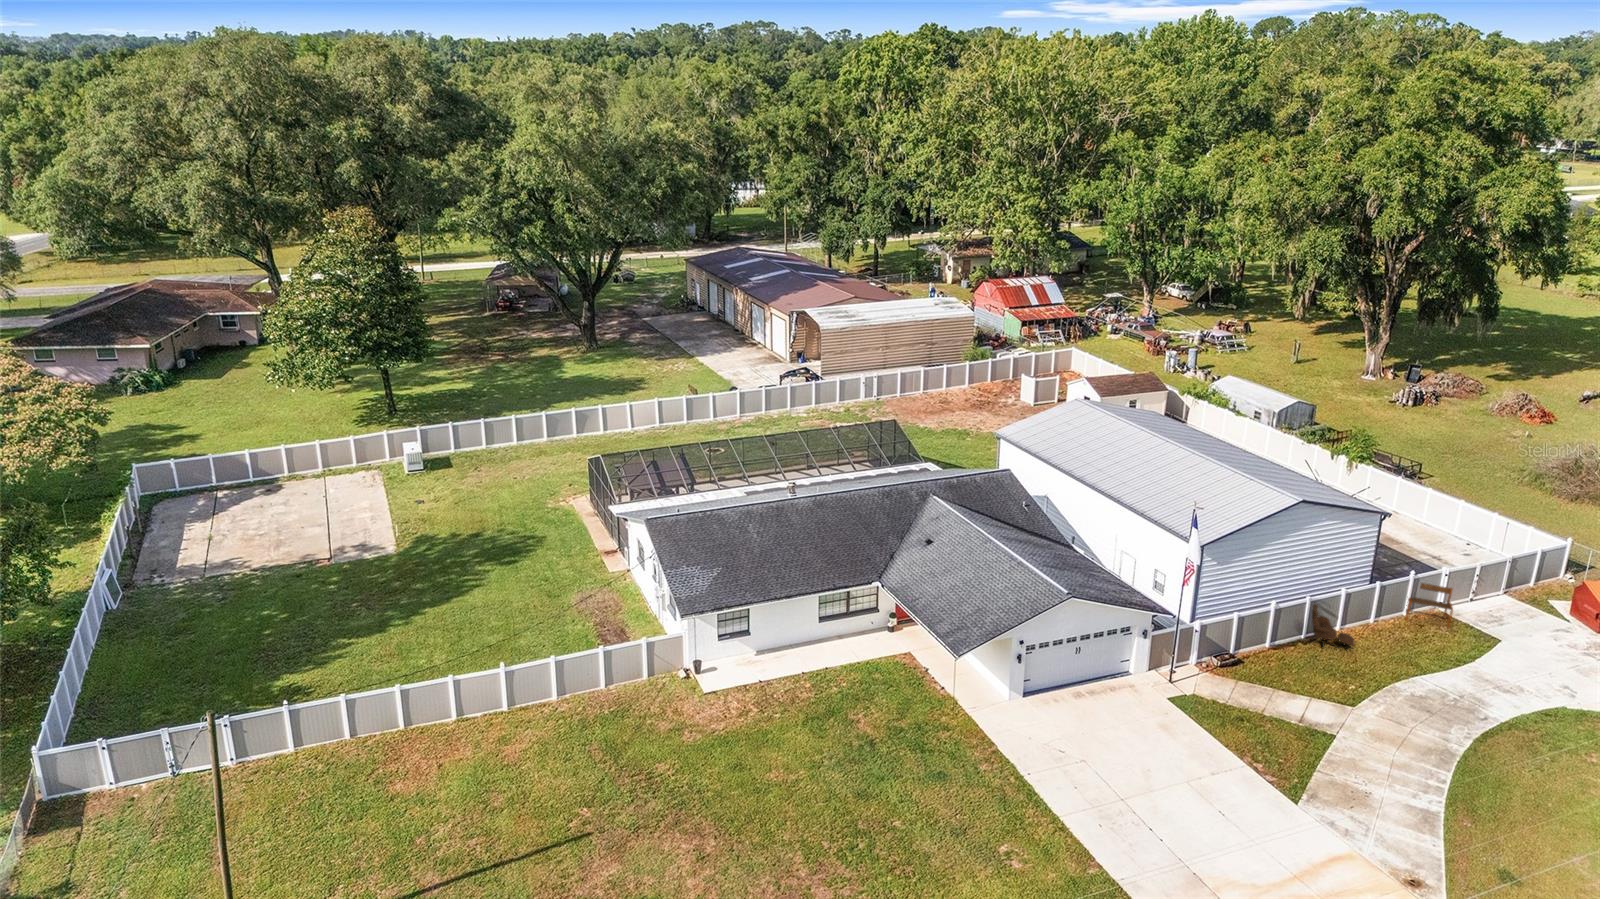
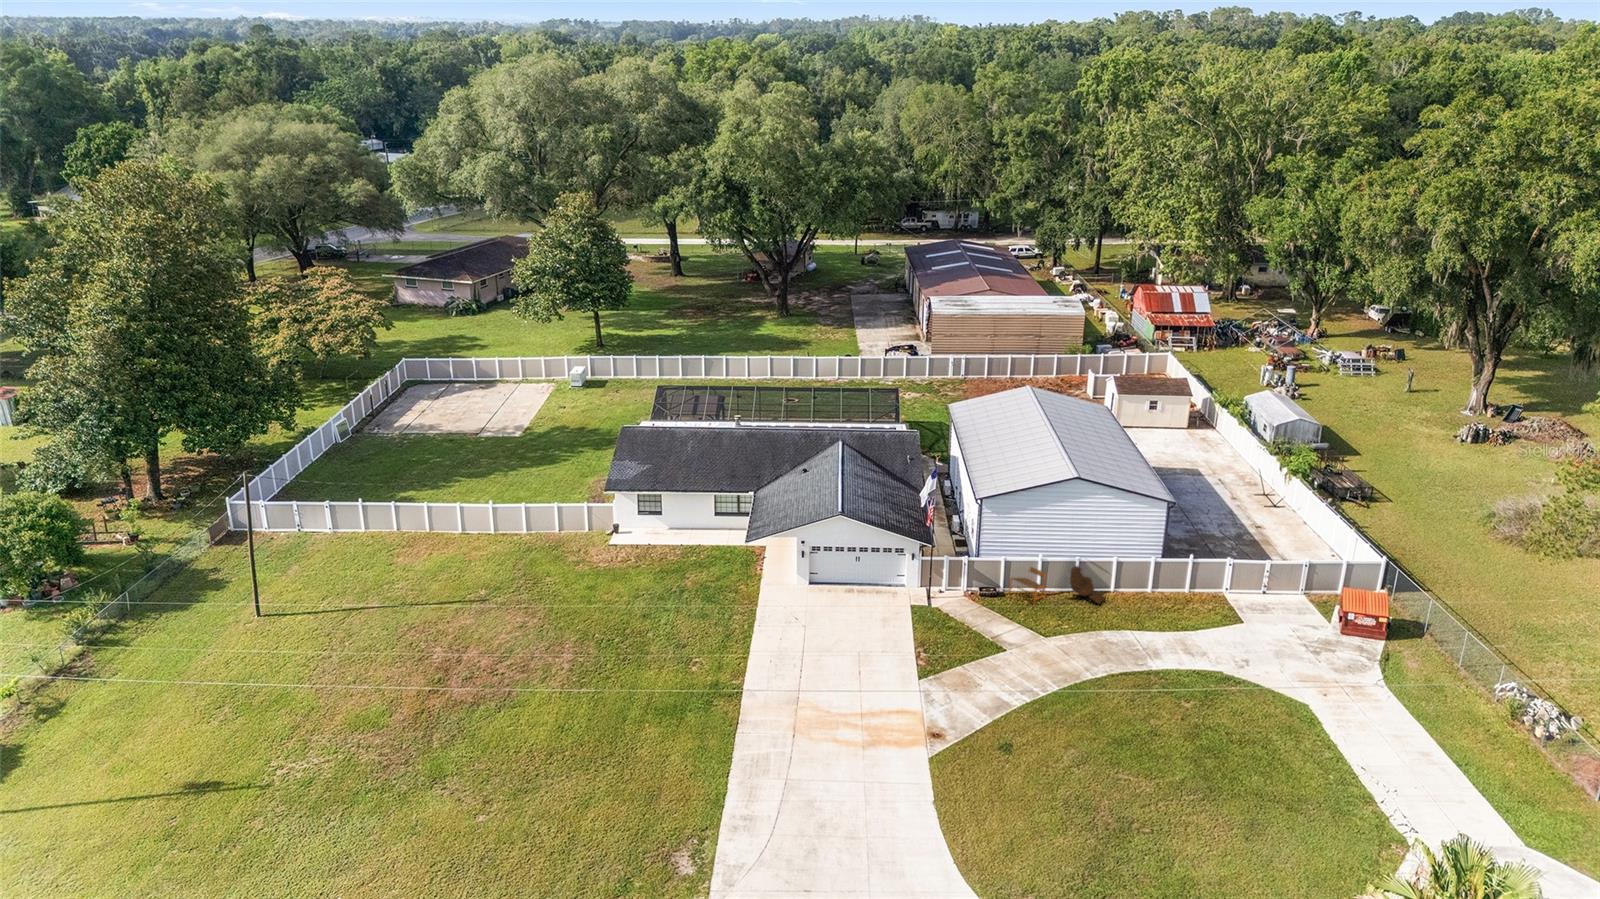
bench: present [1405,583,1453,628] -> present [1008,567,1046,605]

